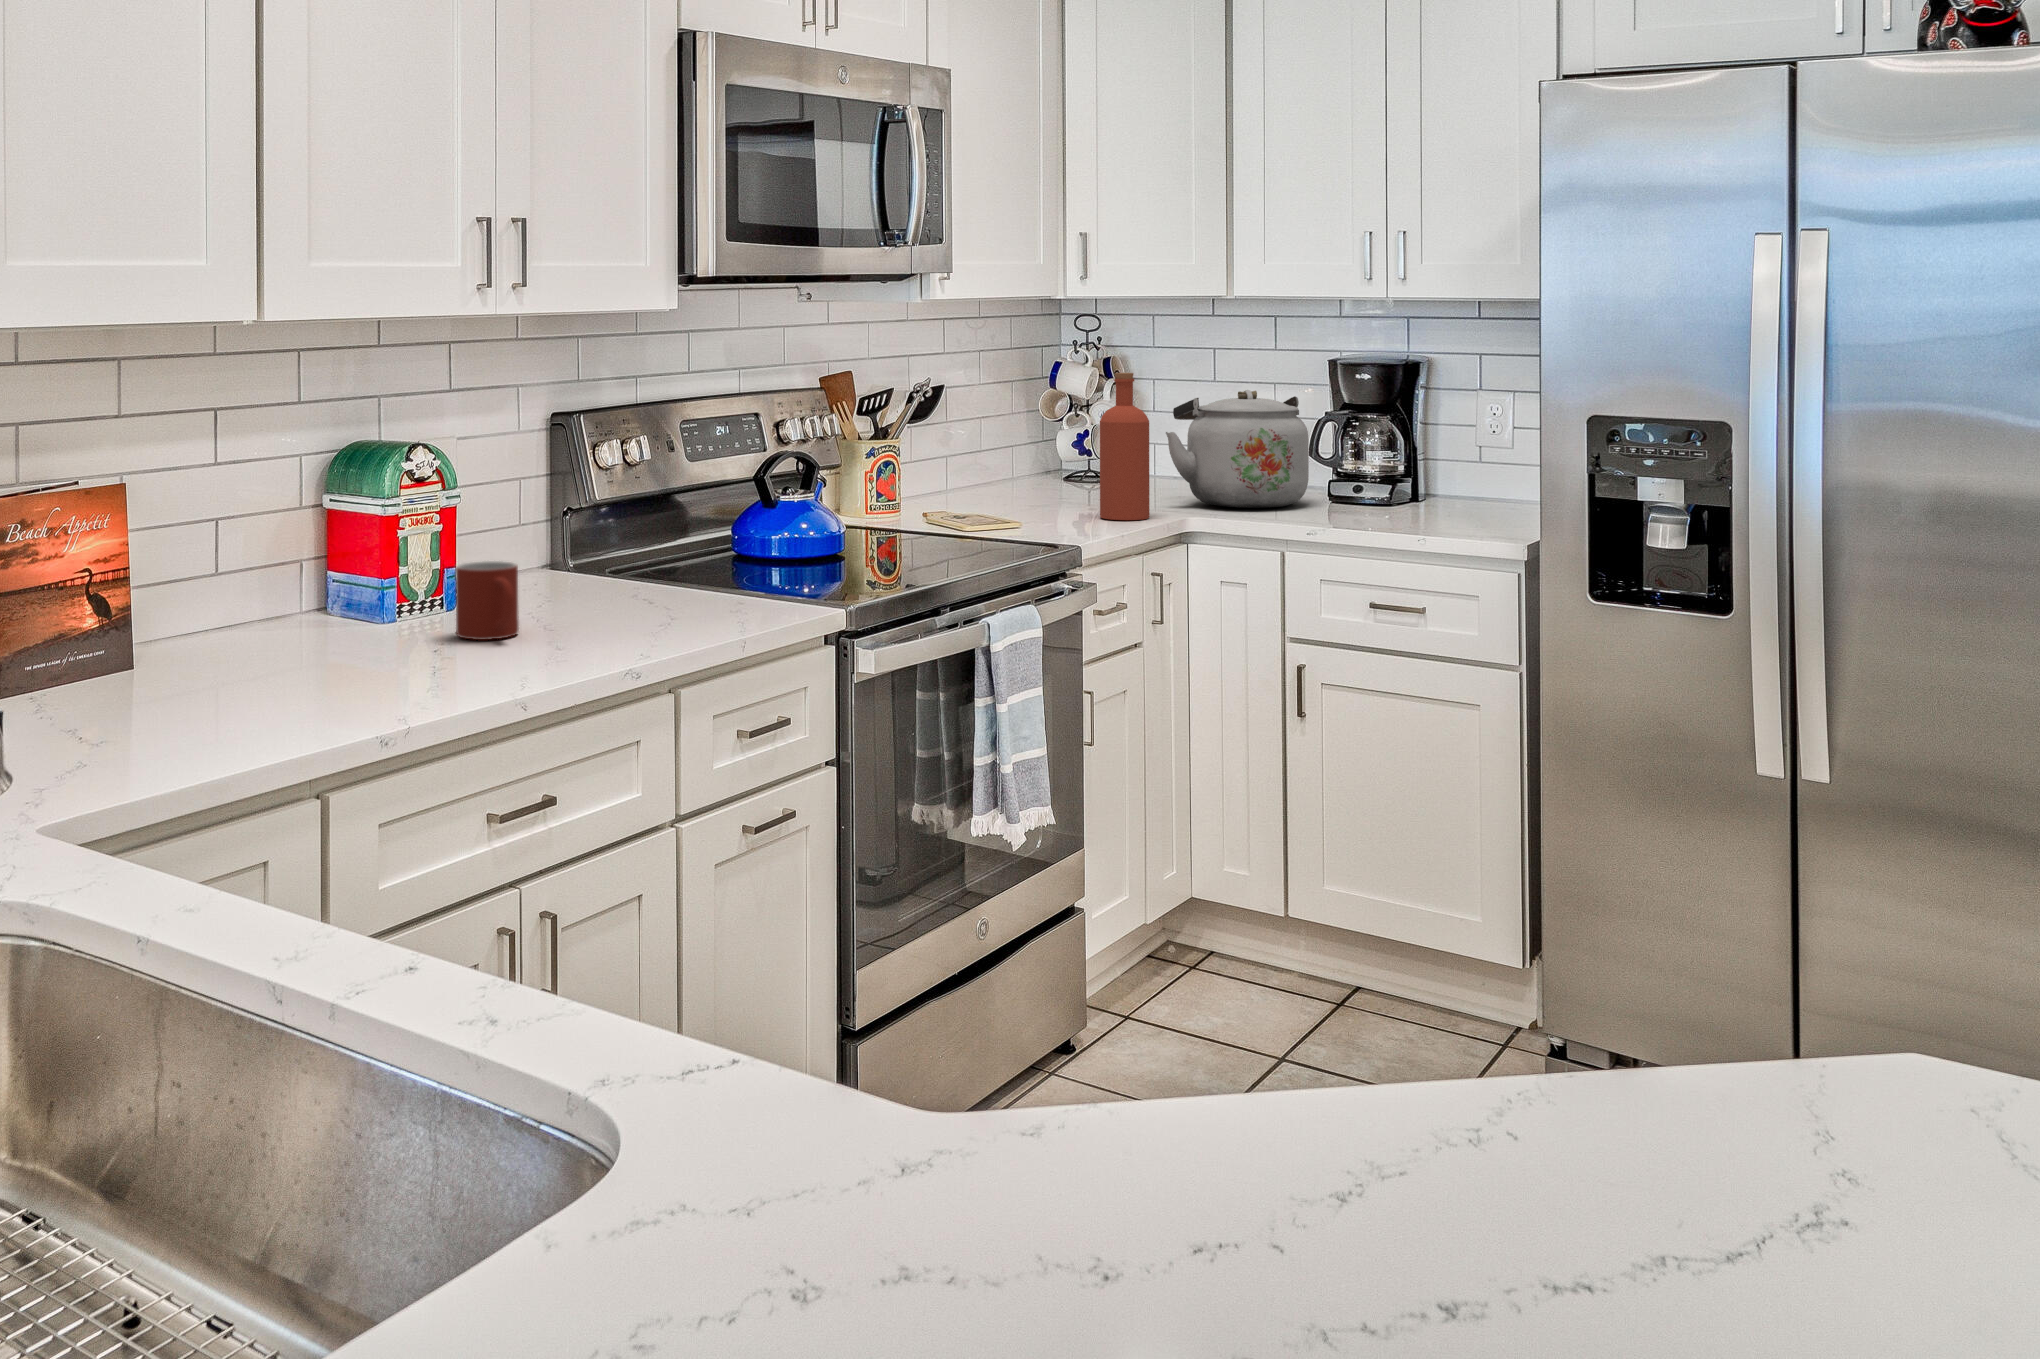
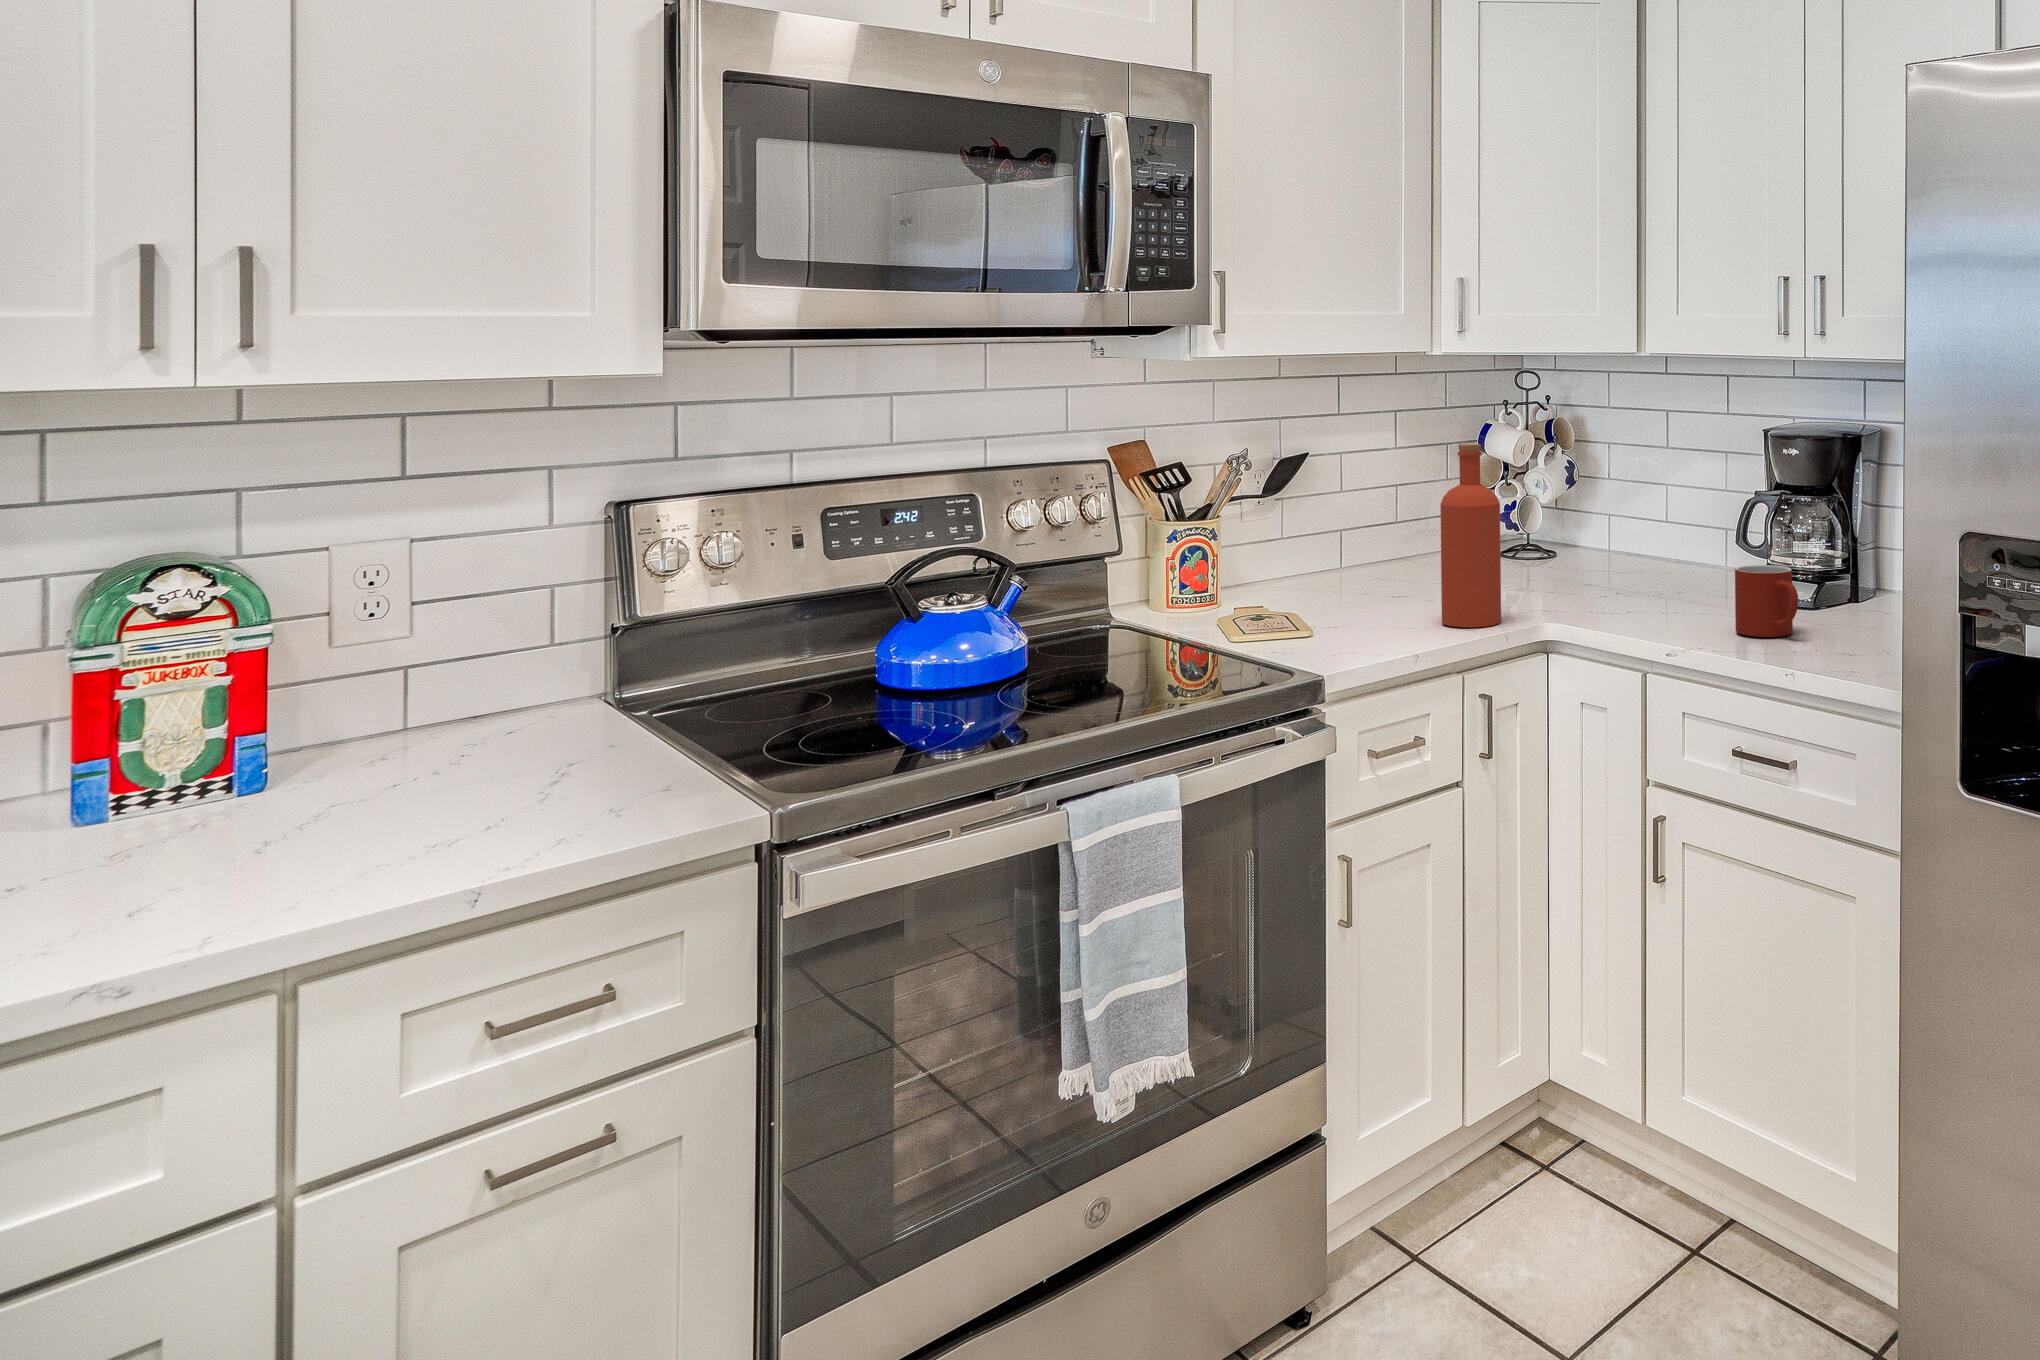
kettle: present [1166,390,1309,508] -> none [1546,463,1721,609]
mug: present [456,561,519,640] -> present [1735,565,1798,637]

